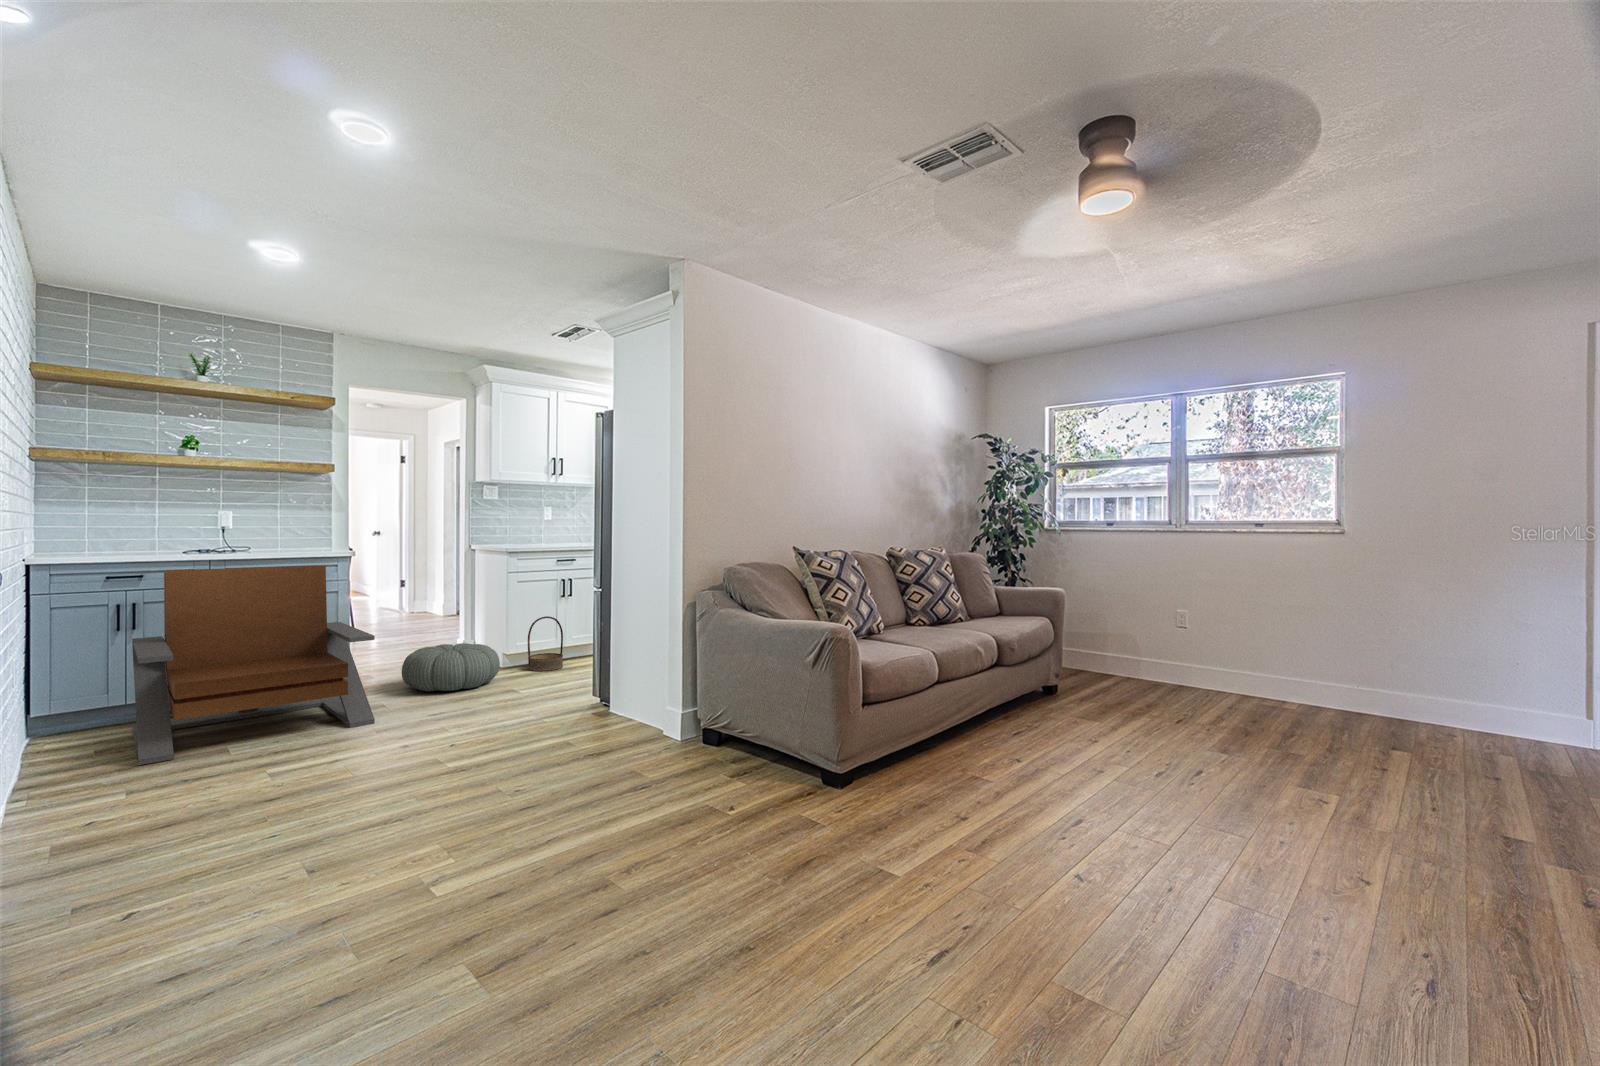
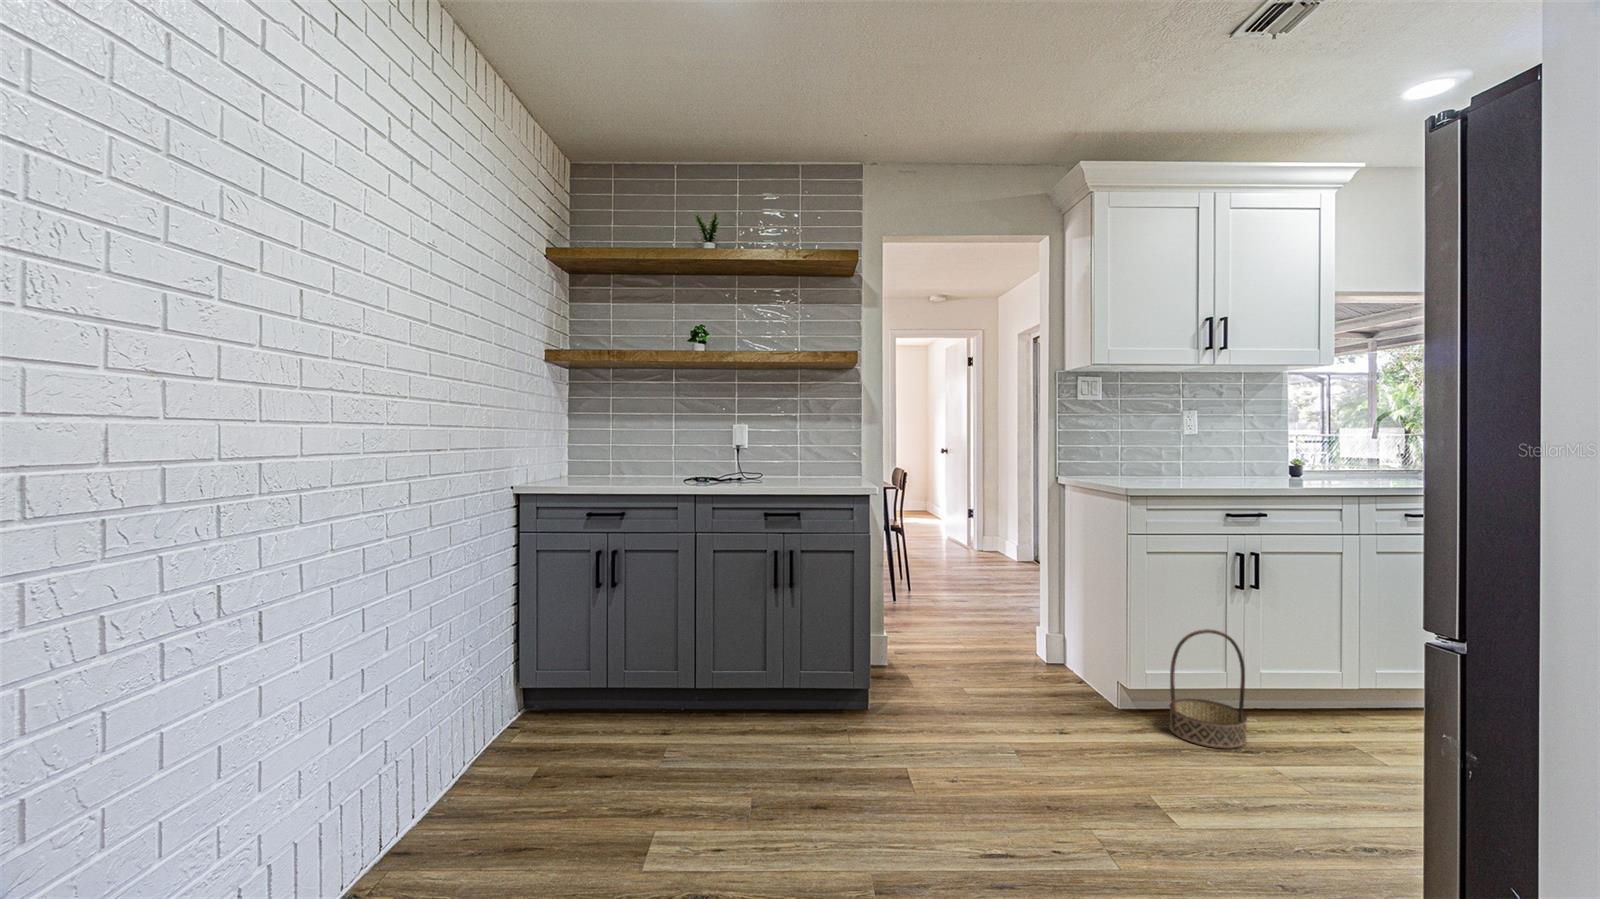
lounge chair: present [132,565,375,765] -> none [527,513,880,855]
pouf: present [402,643,500,692] -> none [944,659,1119,772]

